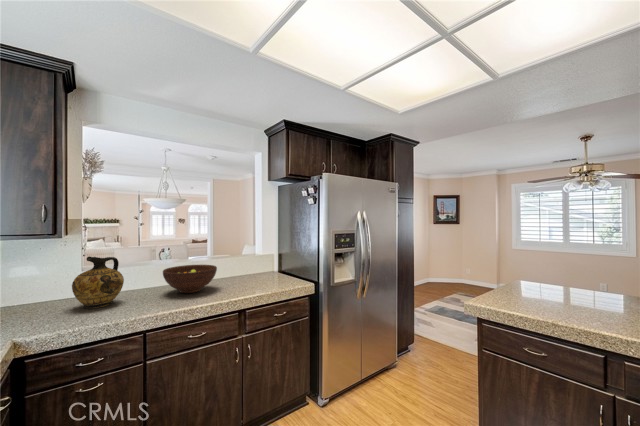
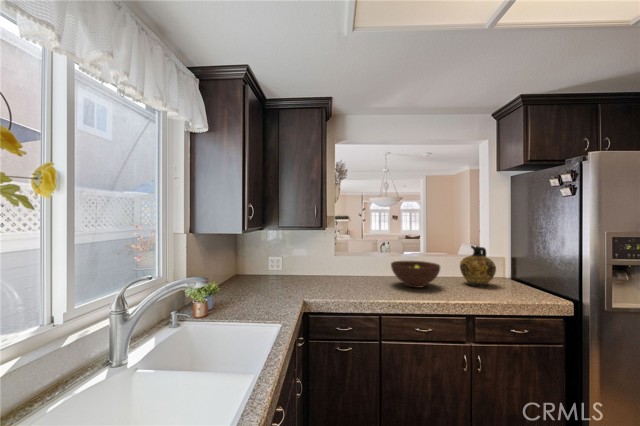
ceramic jug: present [72,256,124,308] -> present [460,246,496,286]

